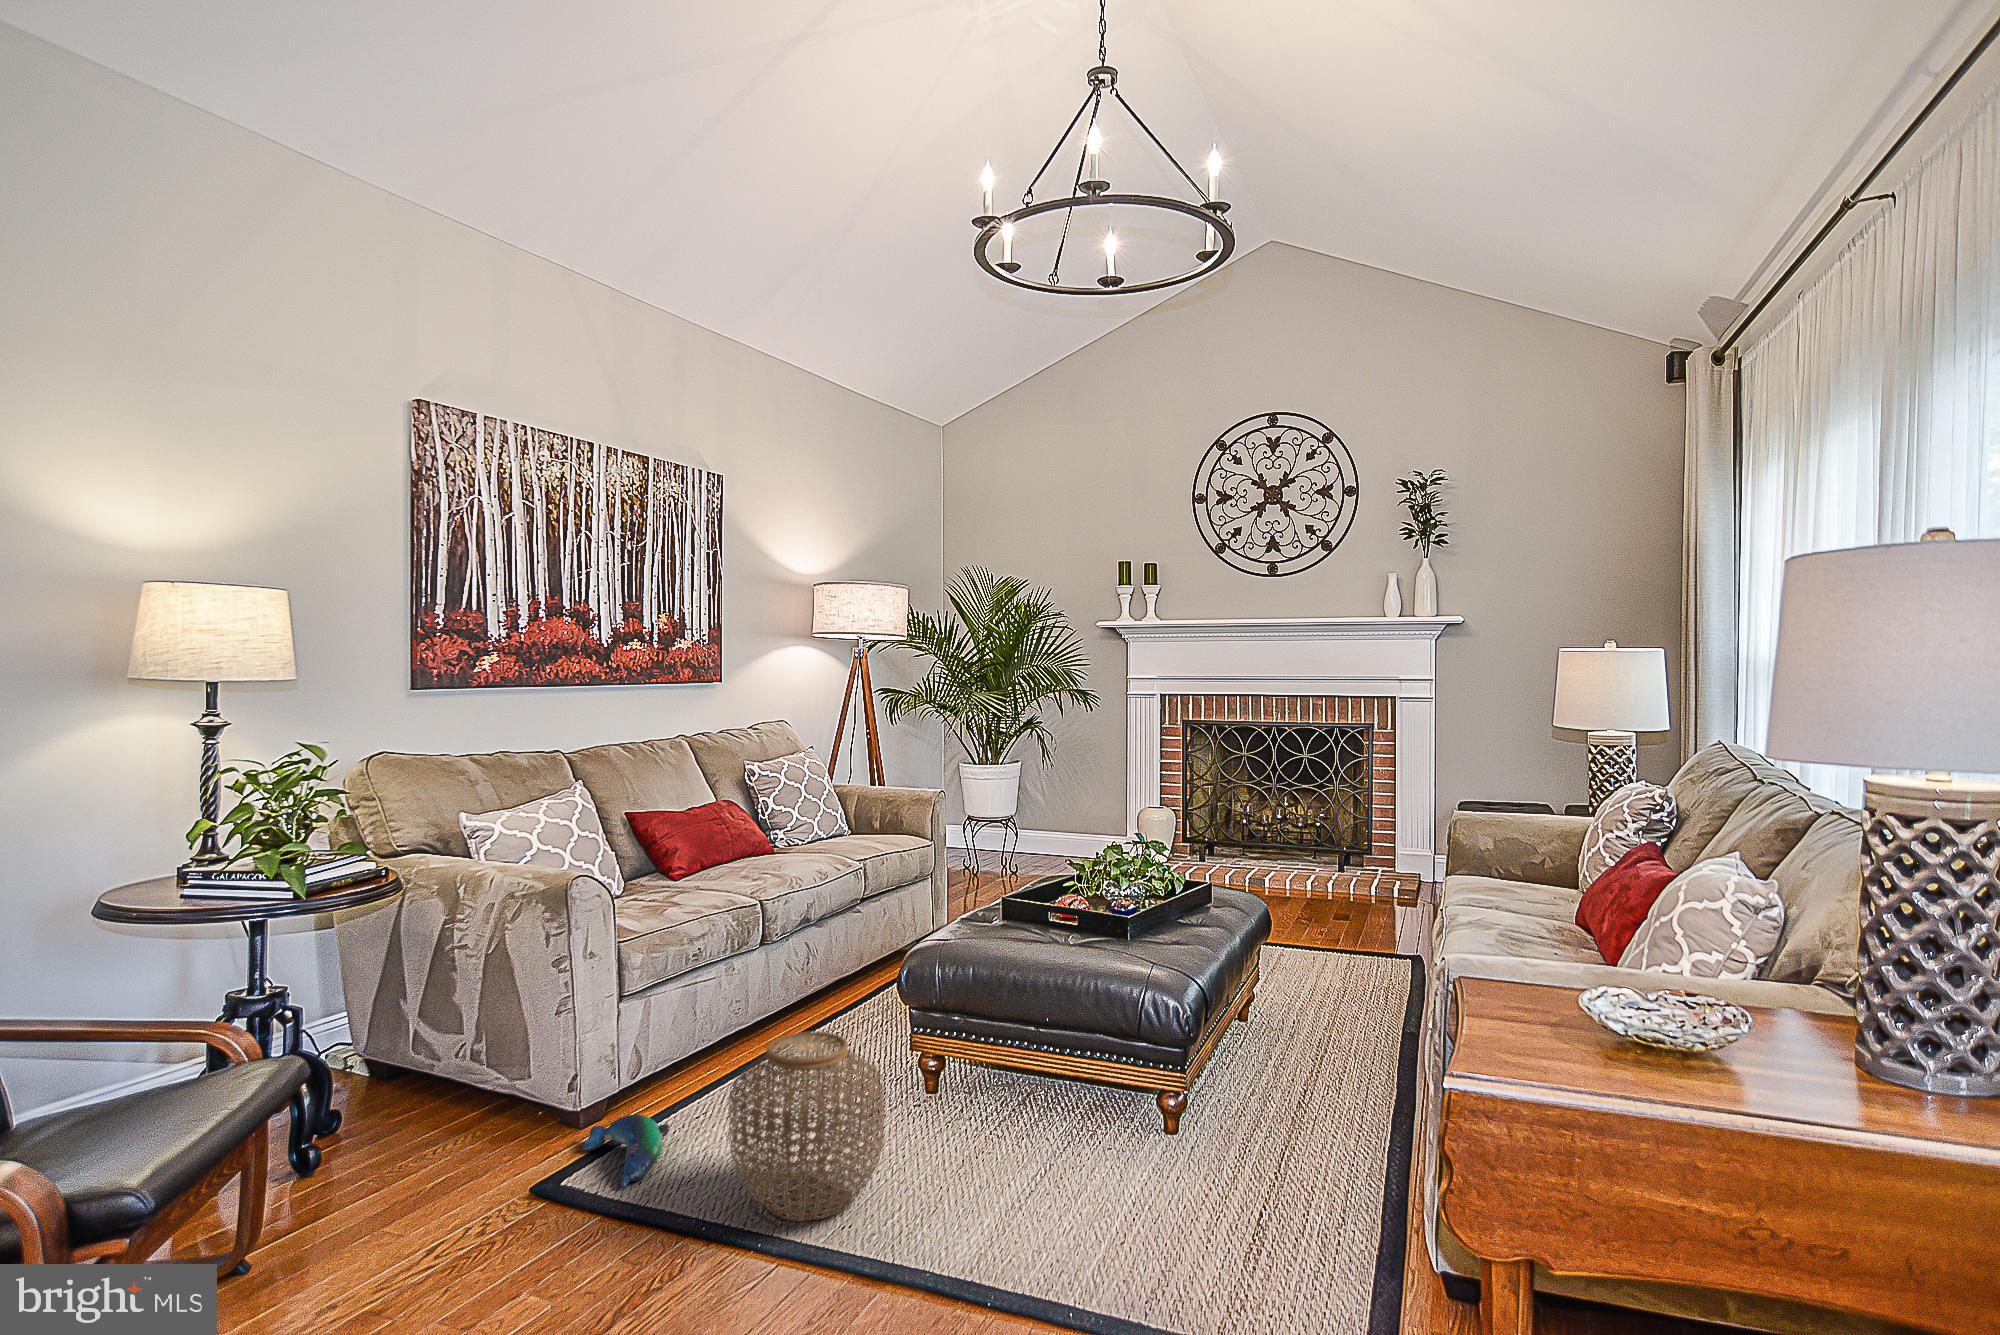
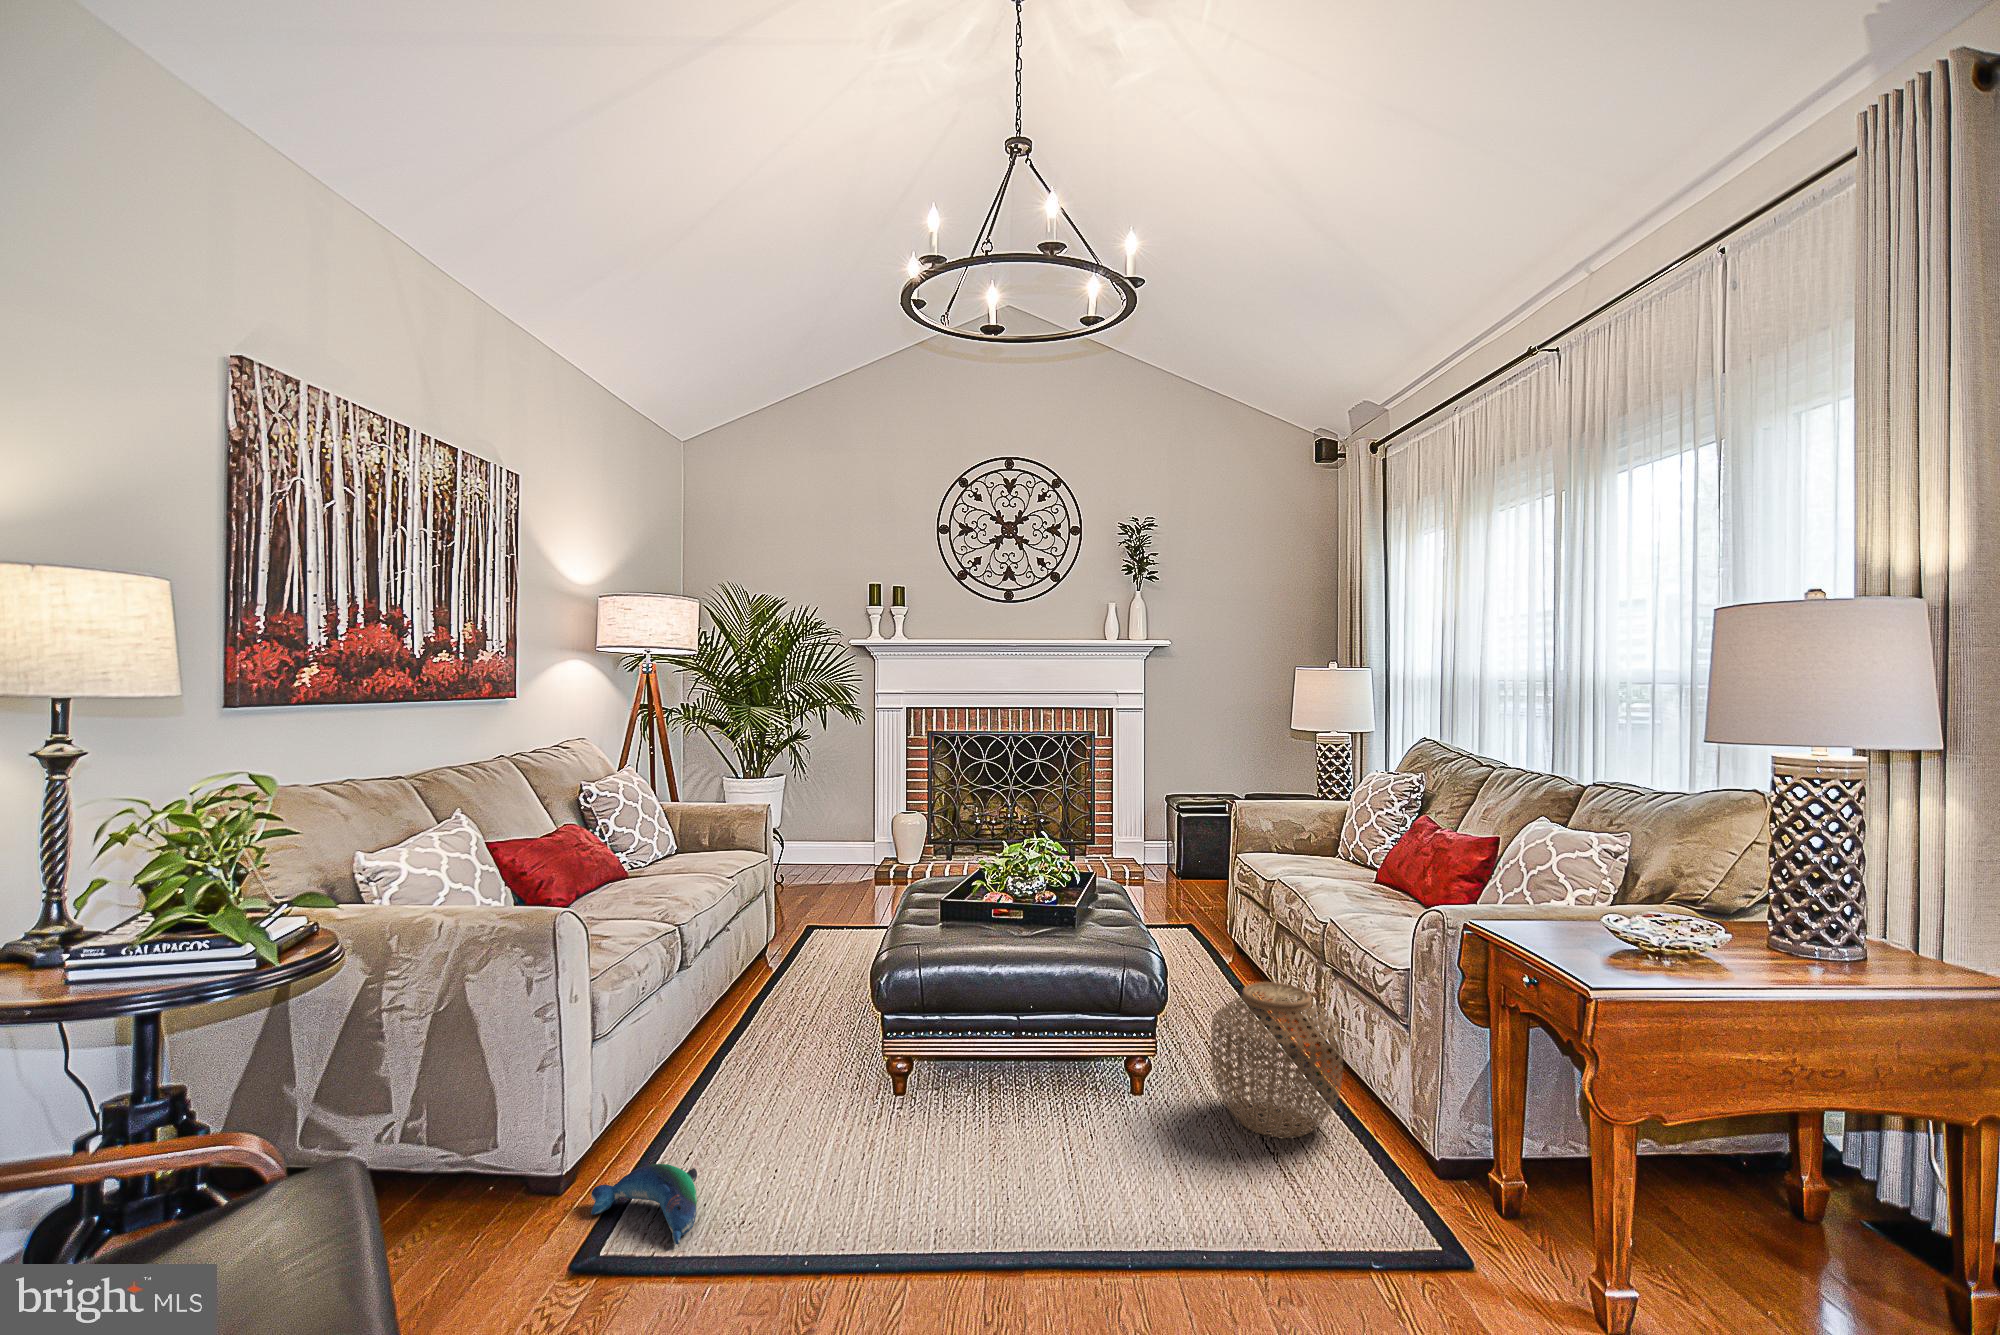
woven basket: present [729,1031,884,1221] -> present [1211,982,1343,1138]

